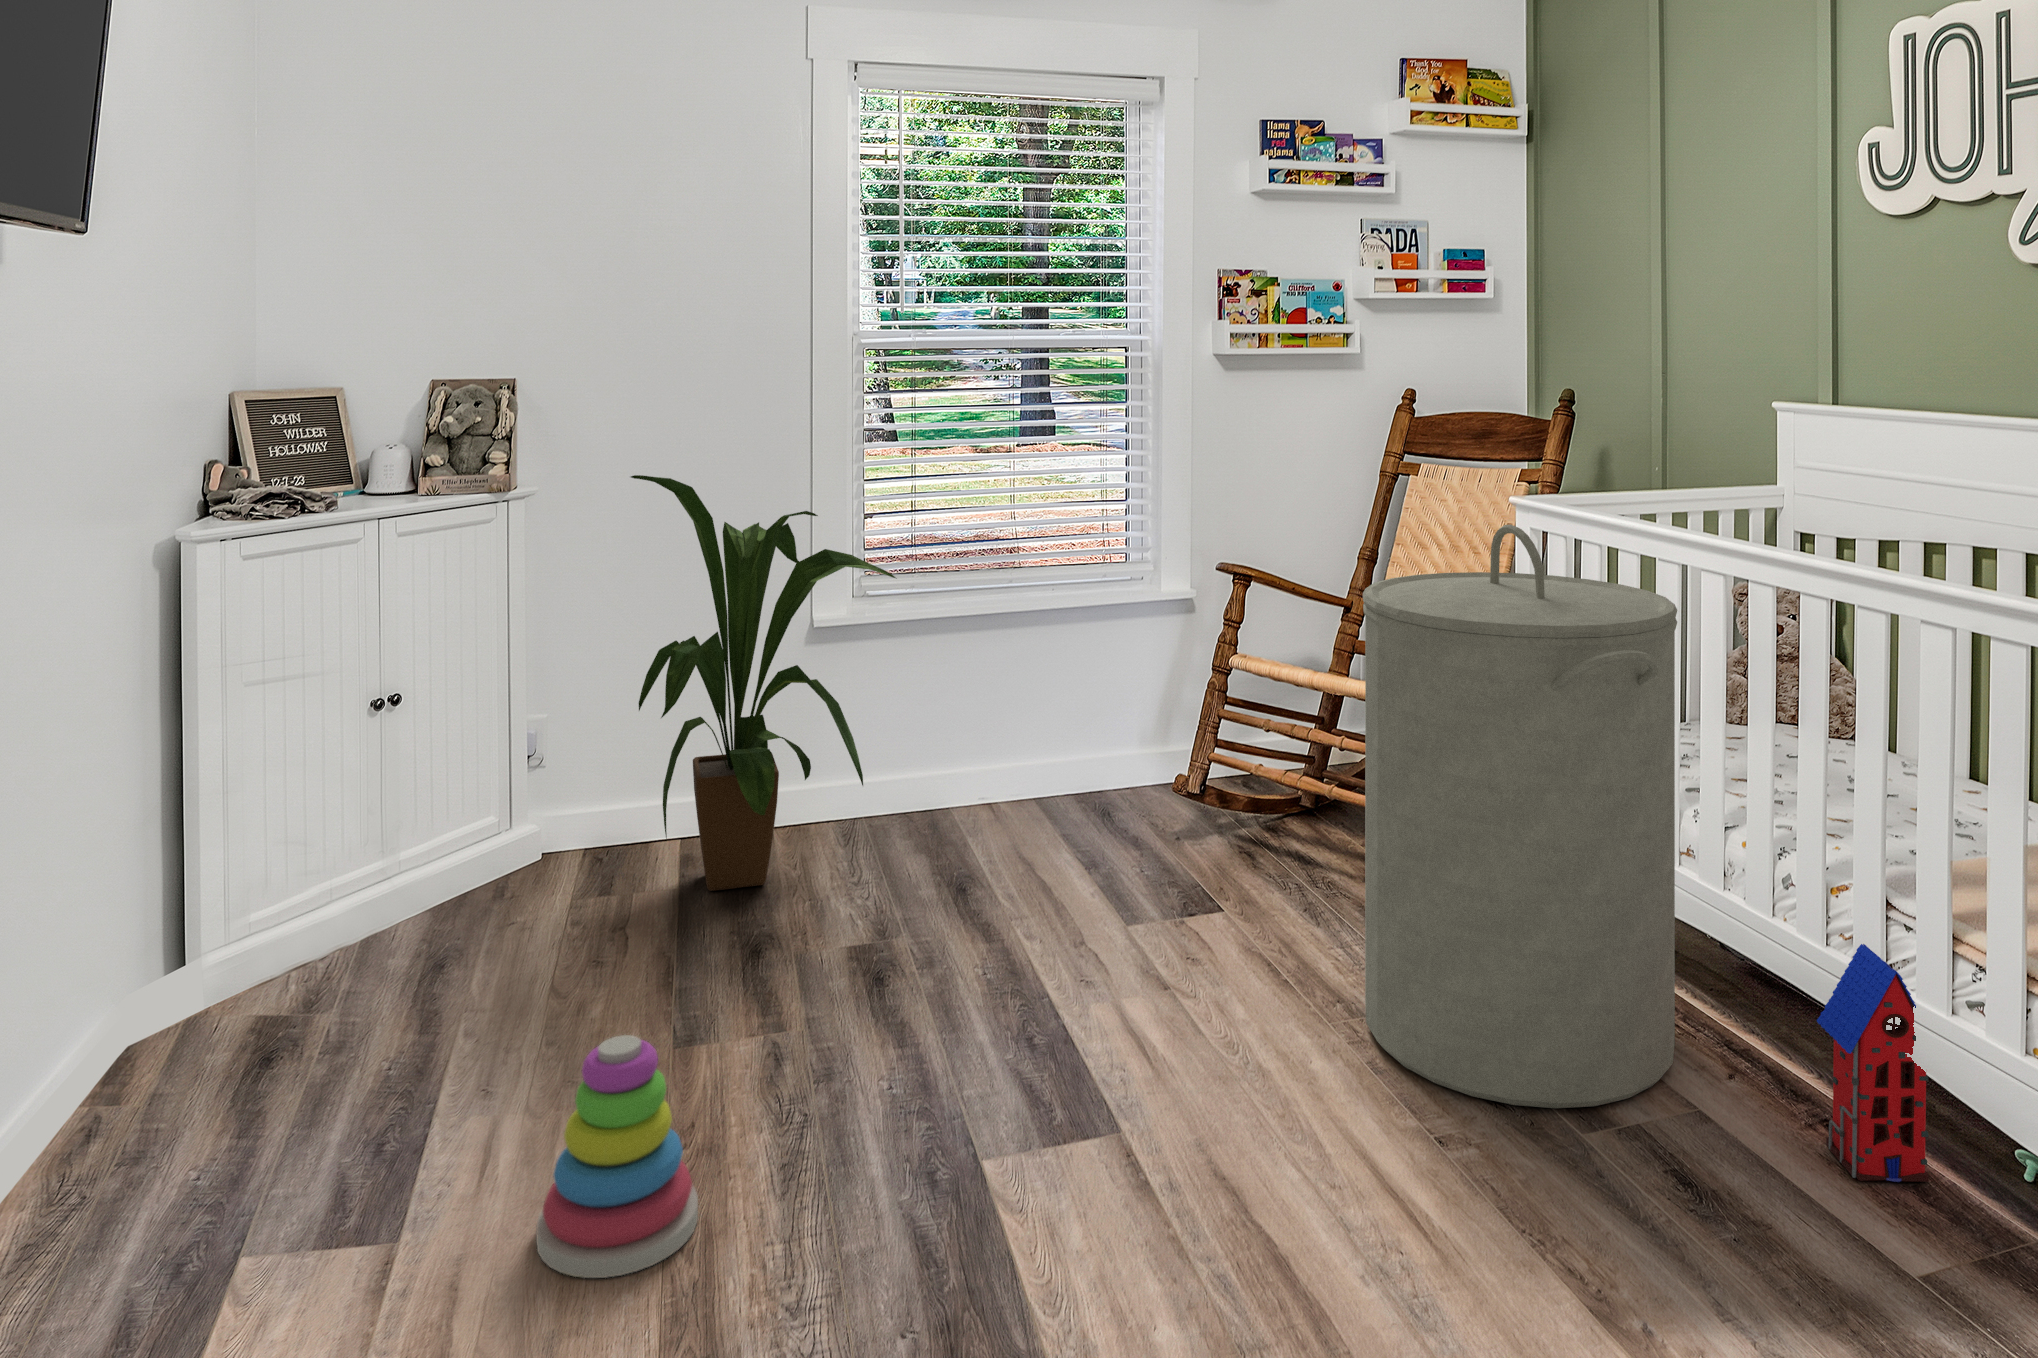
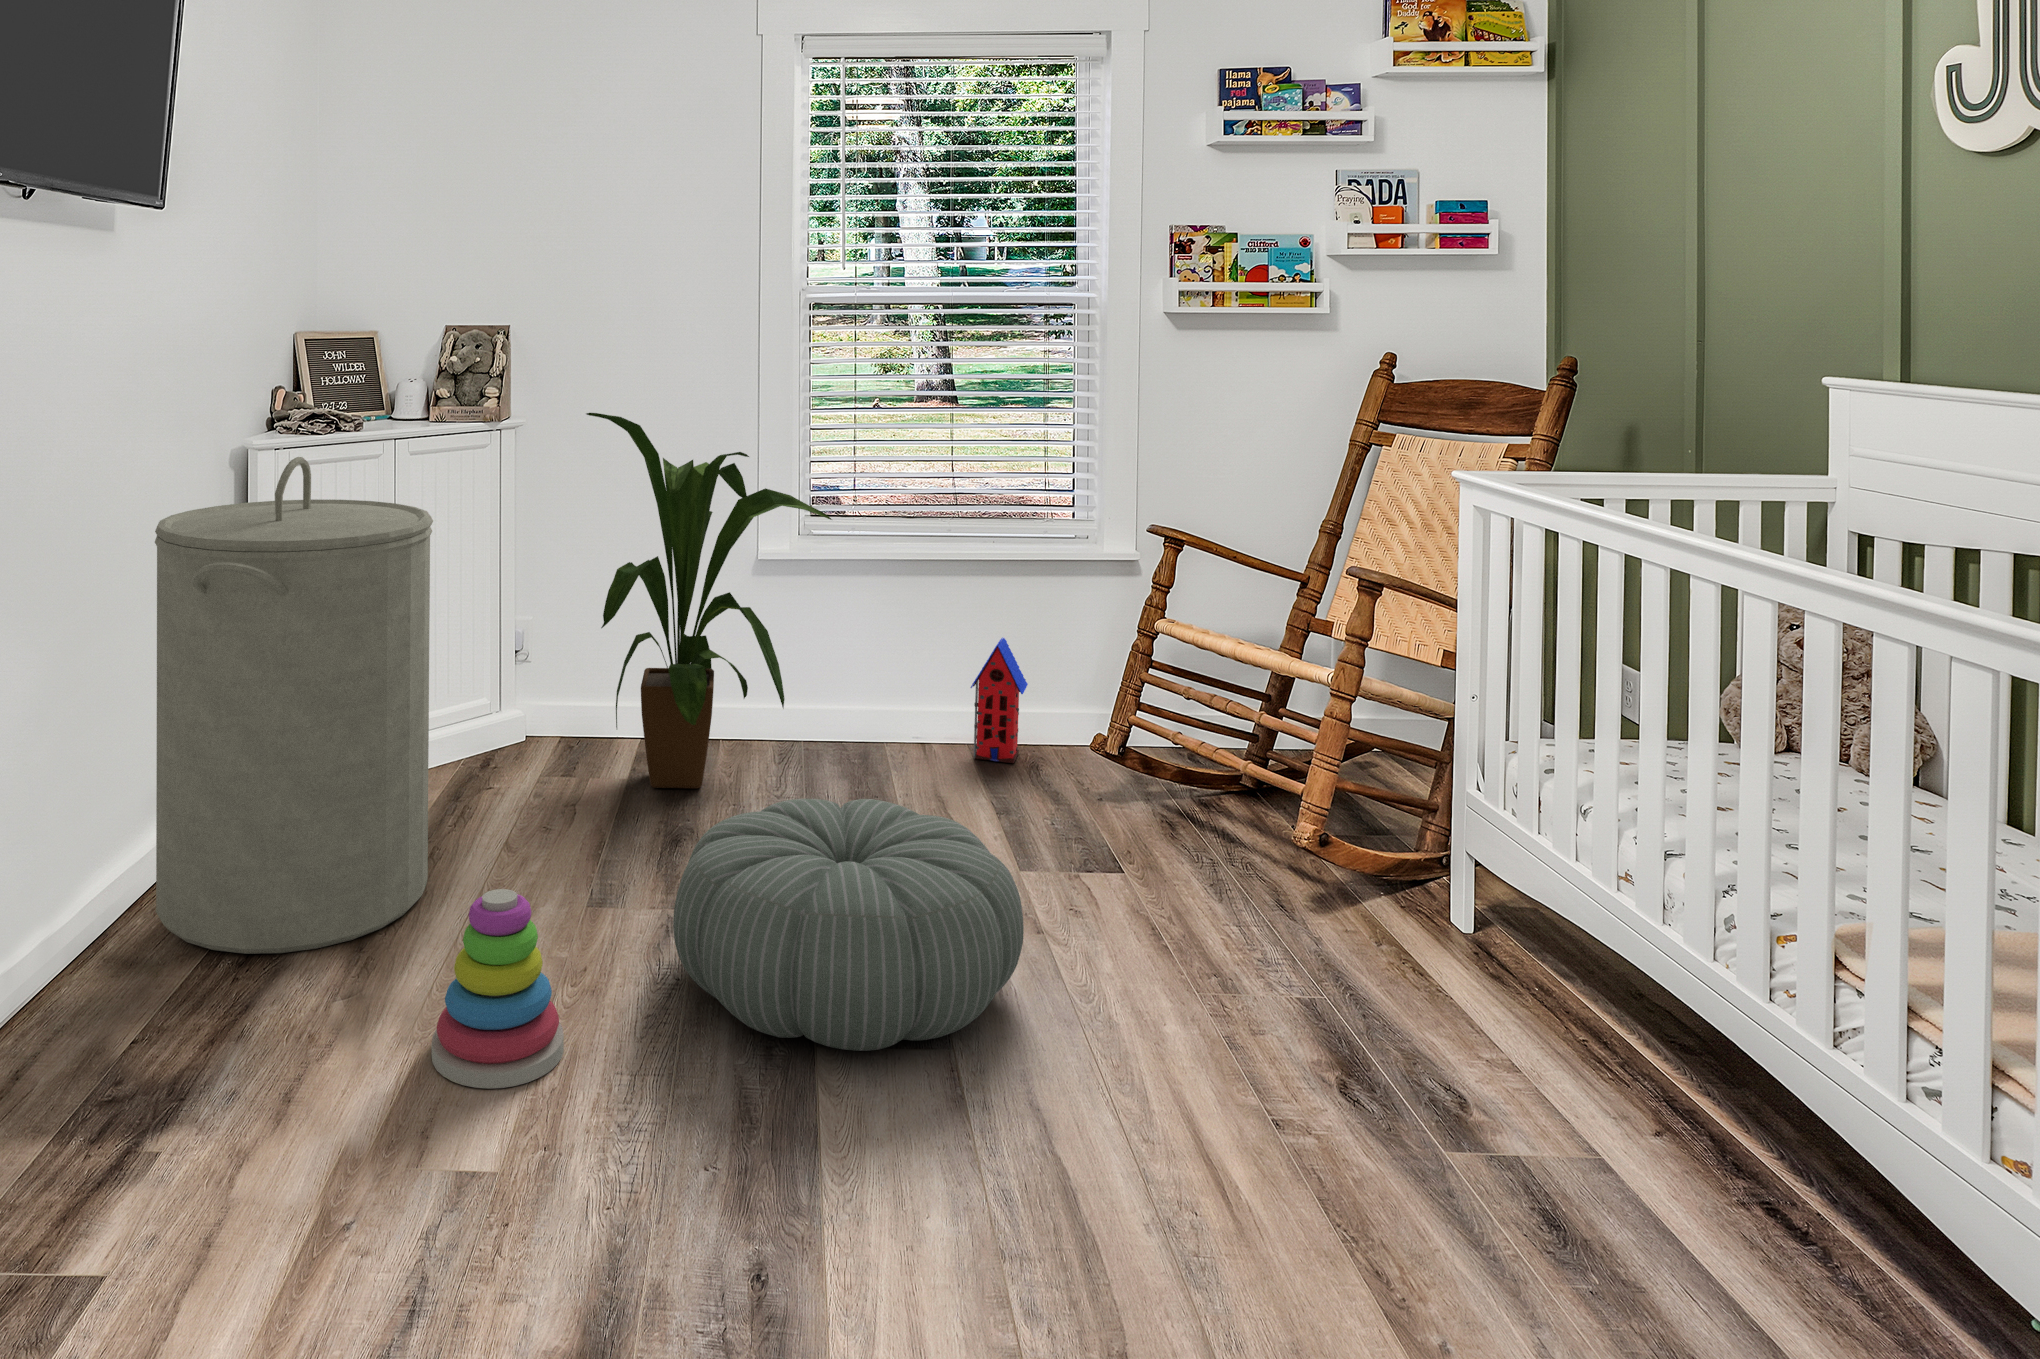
laundry hamper: present [1363,525,1677,1108] -> present [155,457,433,954]
pouf: none [804,873,1171,1148] -> present [673,799,1024,1051]
toy house: present [1817,944,1929,1182] -> present [971,638,1028,763]

